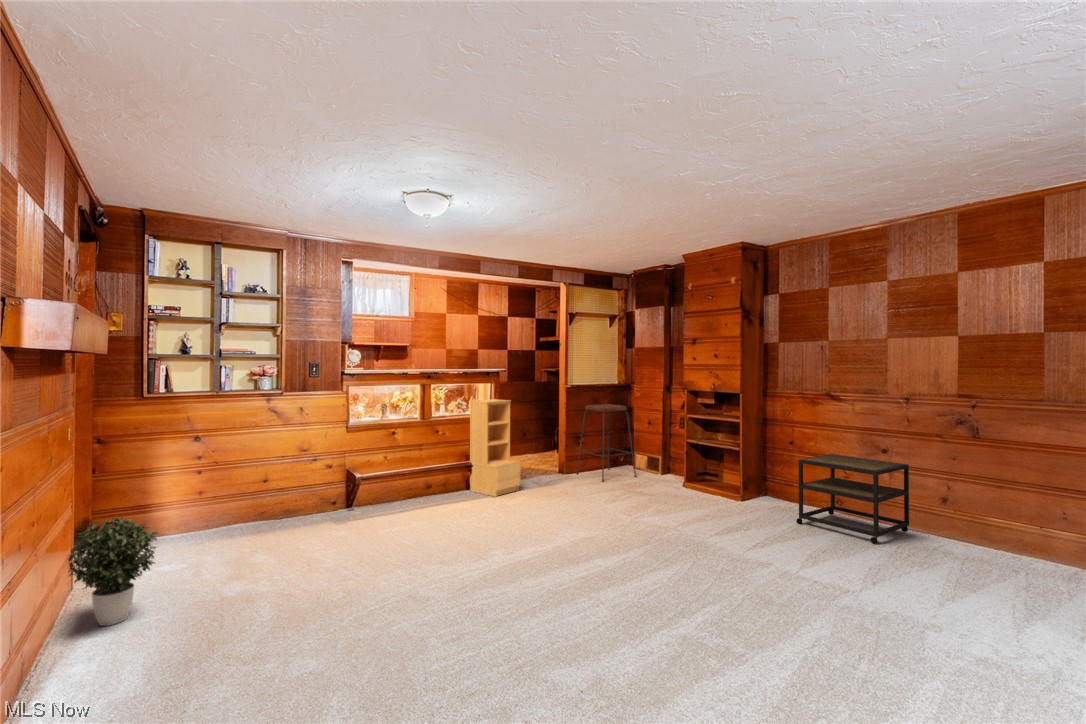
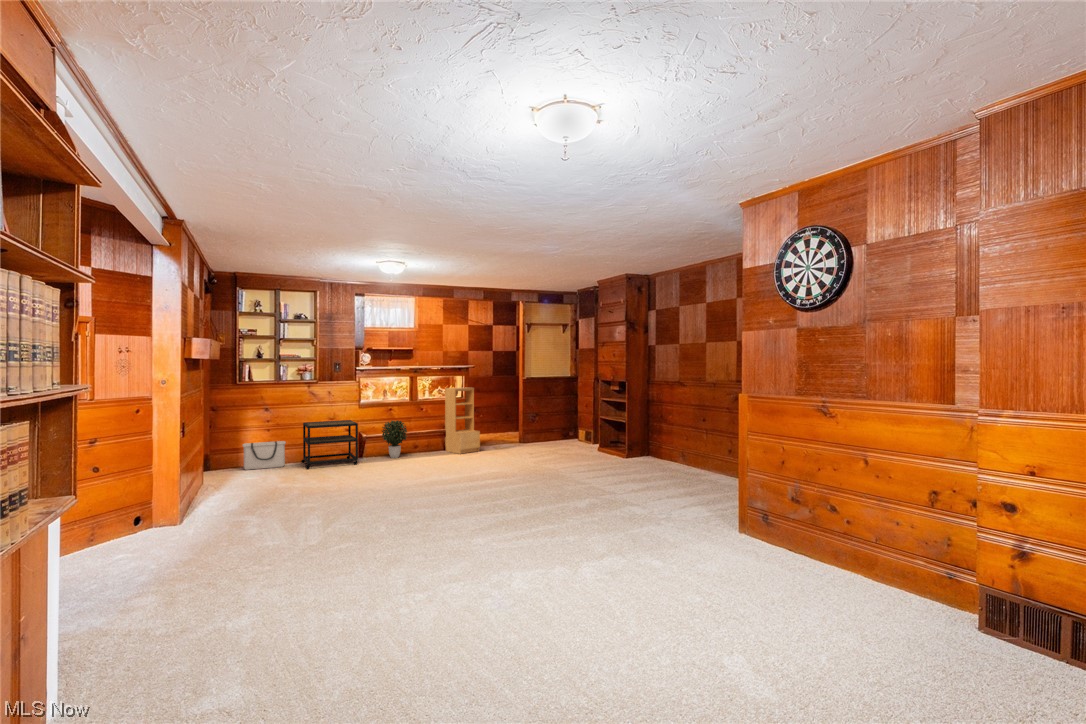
bar stool: present [577,404,636,481] -> none [531,392,573,448]
side table: present [796,454,909,544] -> present [301,420,358,469]
storage bin: none [151,490,229,544] -> present [243,441,286,470]
potted plant: present [68,516,158,626] -> present [382,421,407,458]

